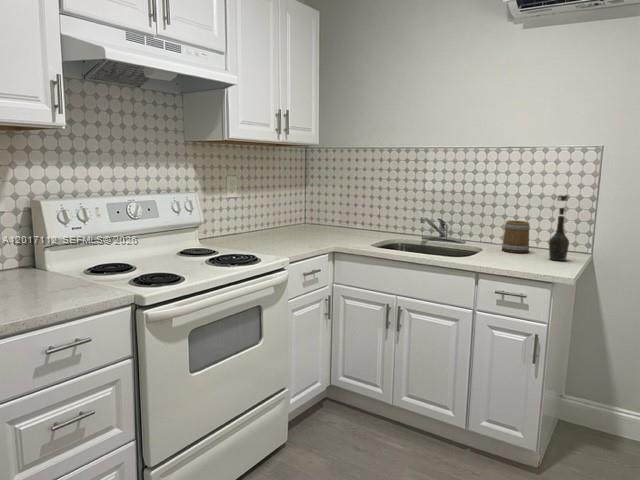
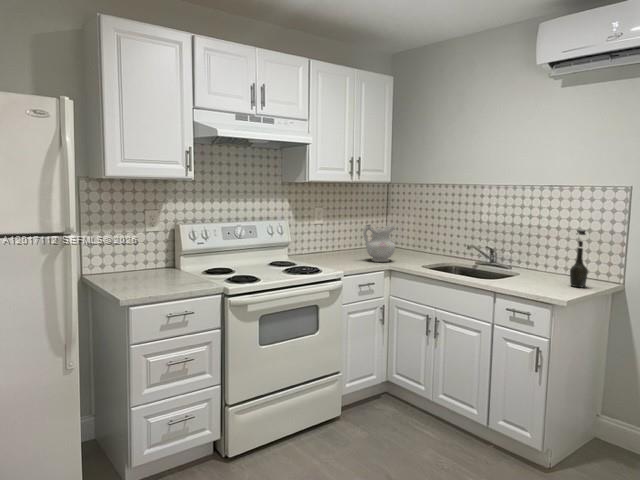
ceramic pitcher: none [294,196,333,242] -> present [363,225,395,262]
mug: present [502,220,530,253] -> none [537,251,562,280]

